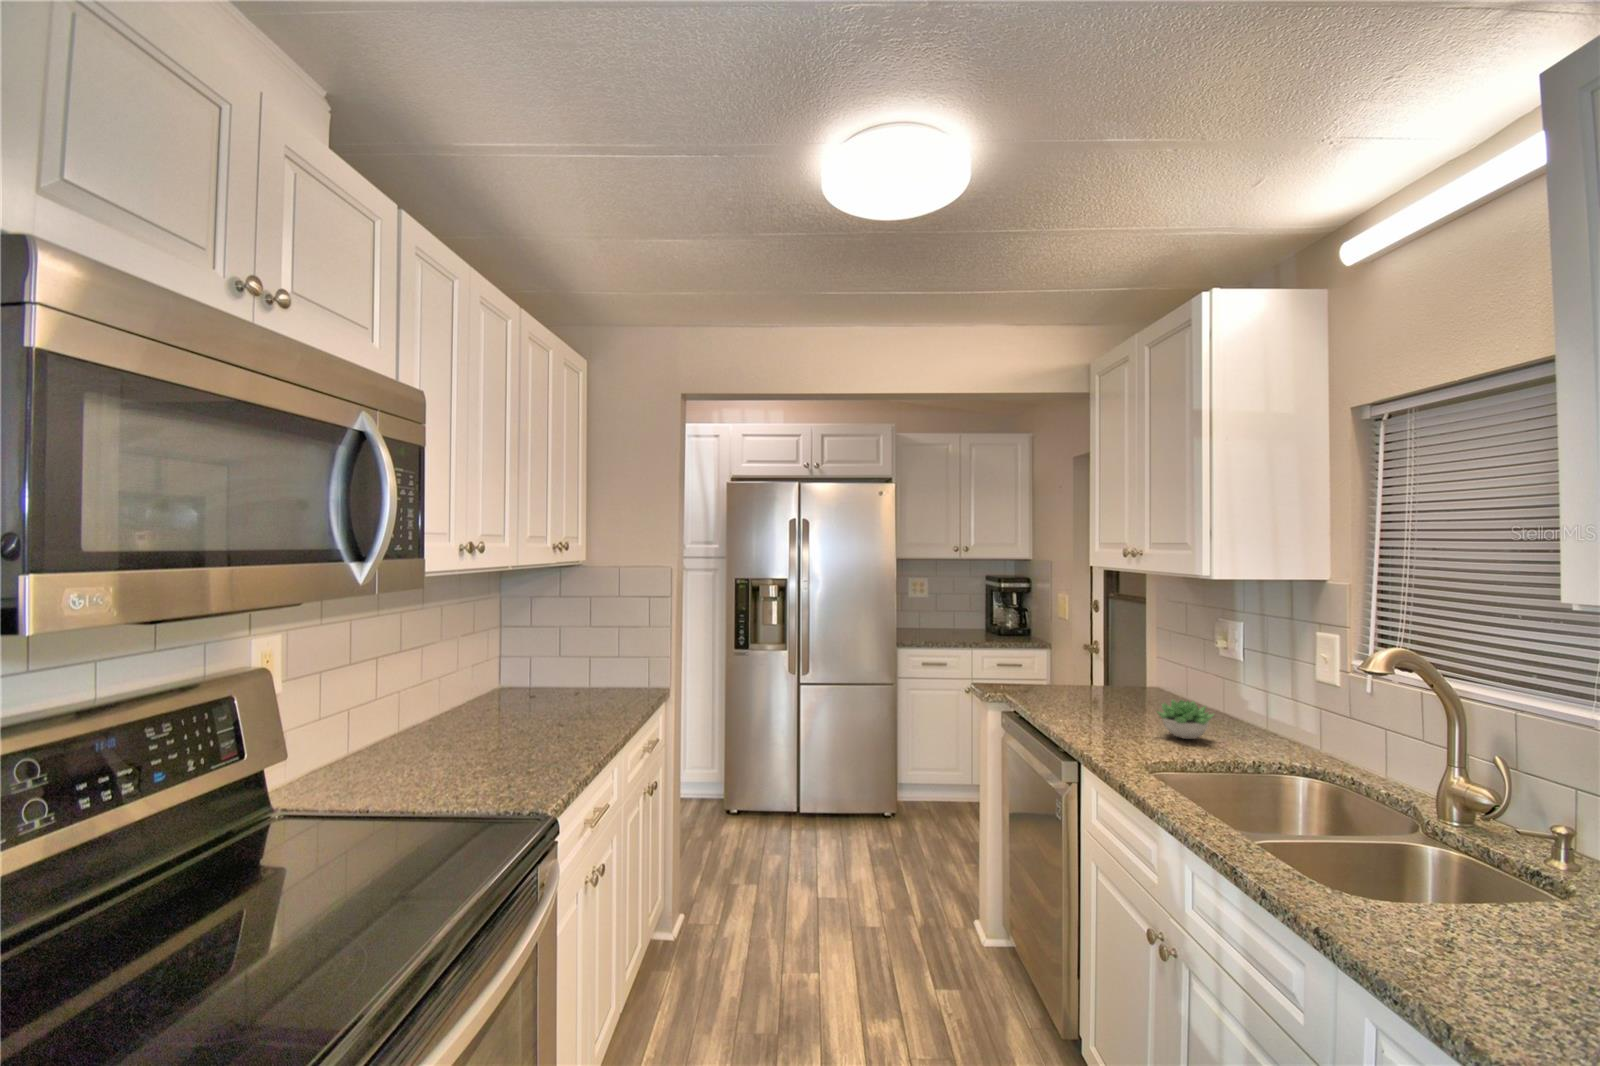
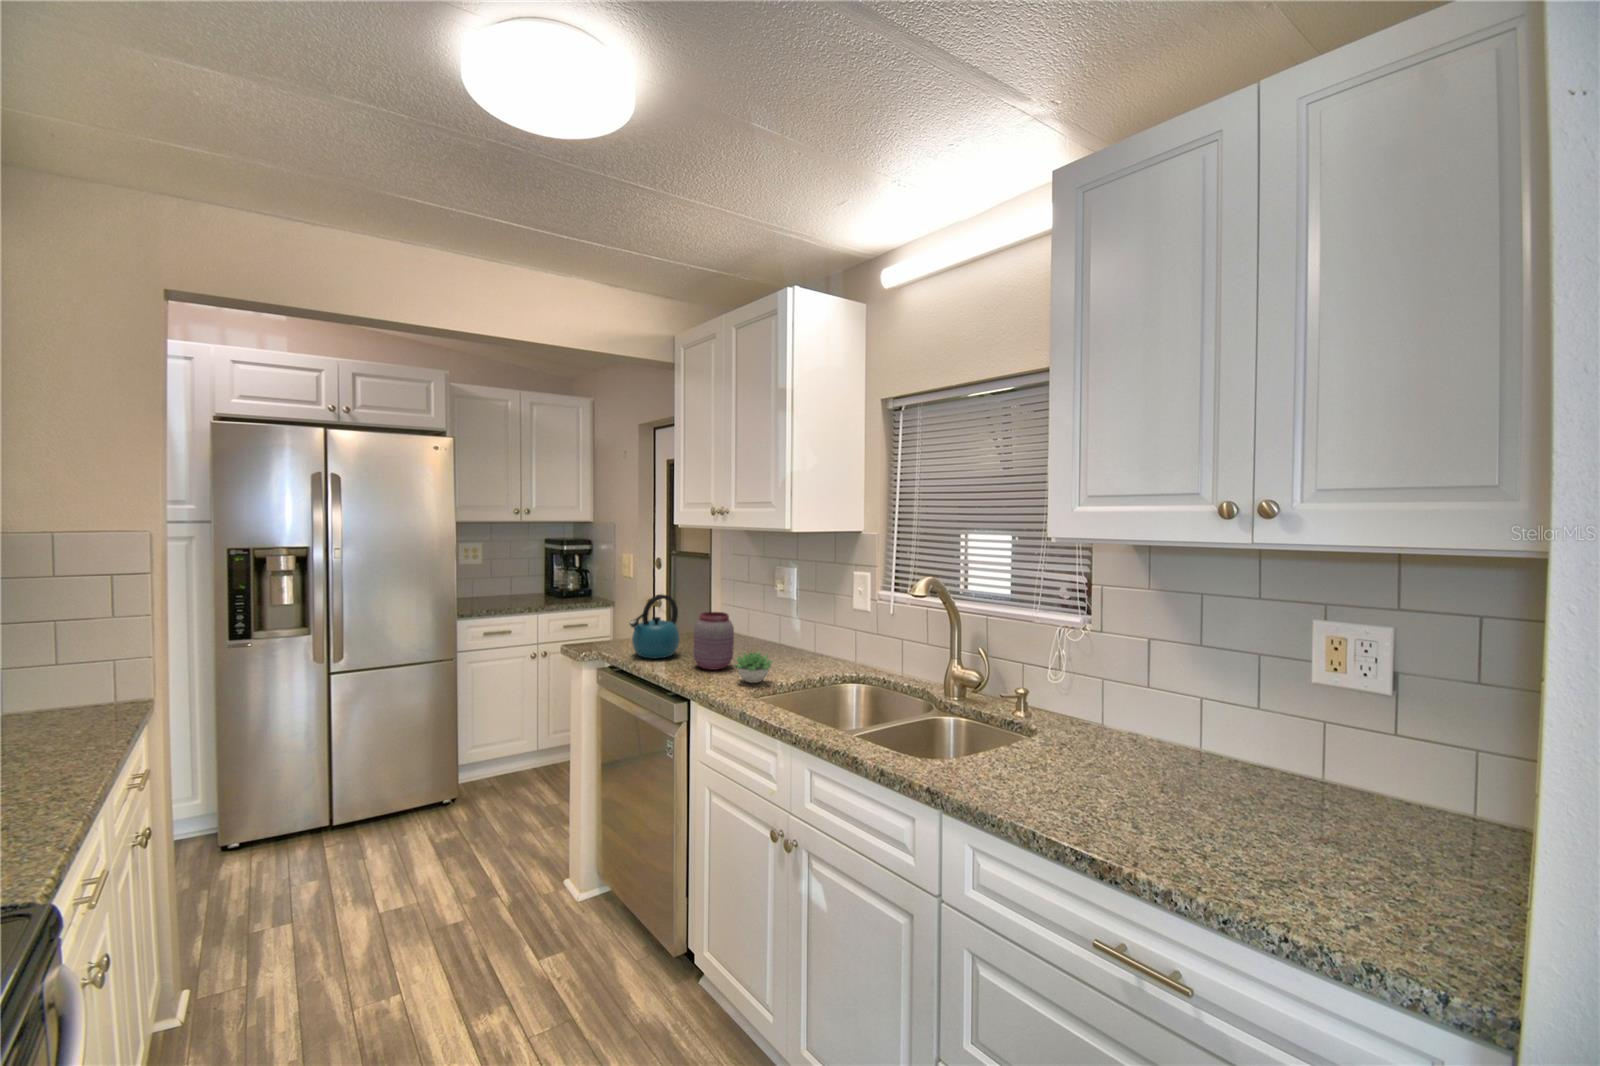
kettle: none [1038,627,1099,698] -> present [630,594,680,658]
jar: none [1111,649,1163,718] -> present [693,612,734,670]

